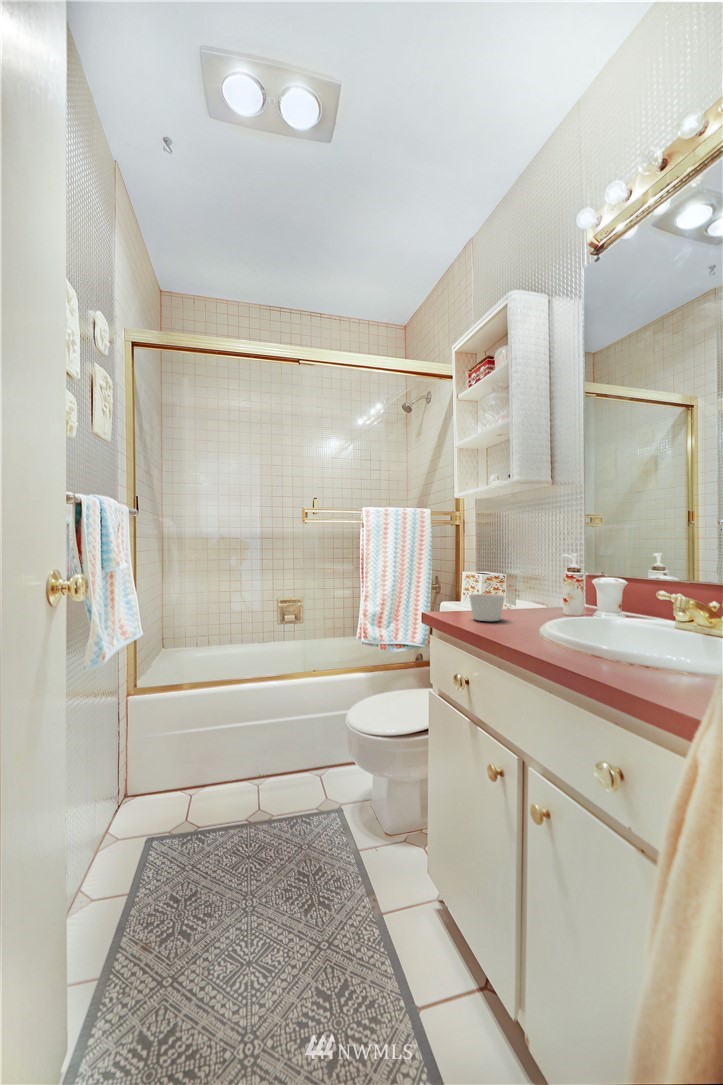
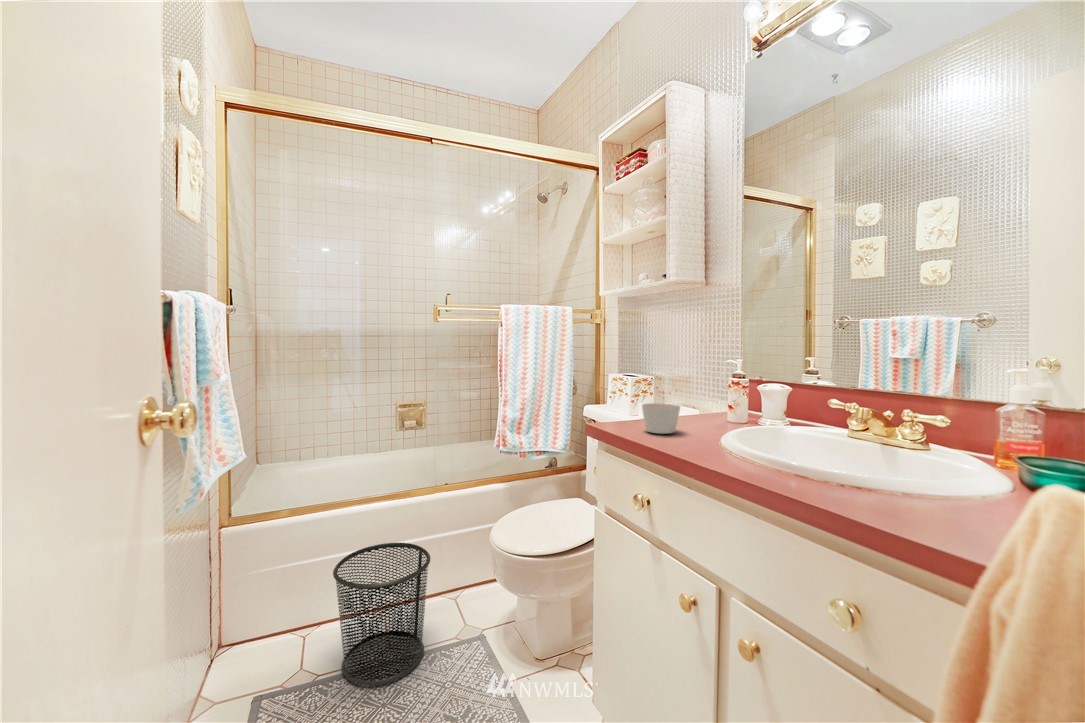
waste bin: none [211,718,294,840] -> present [333,543,430,685]

